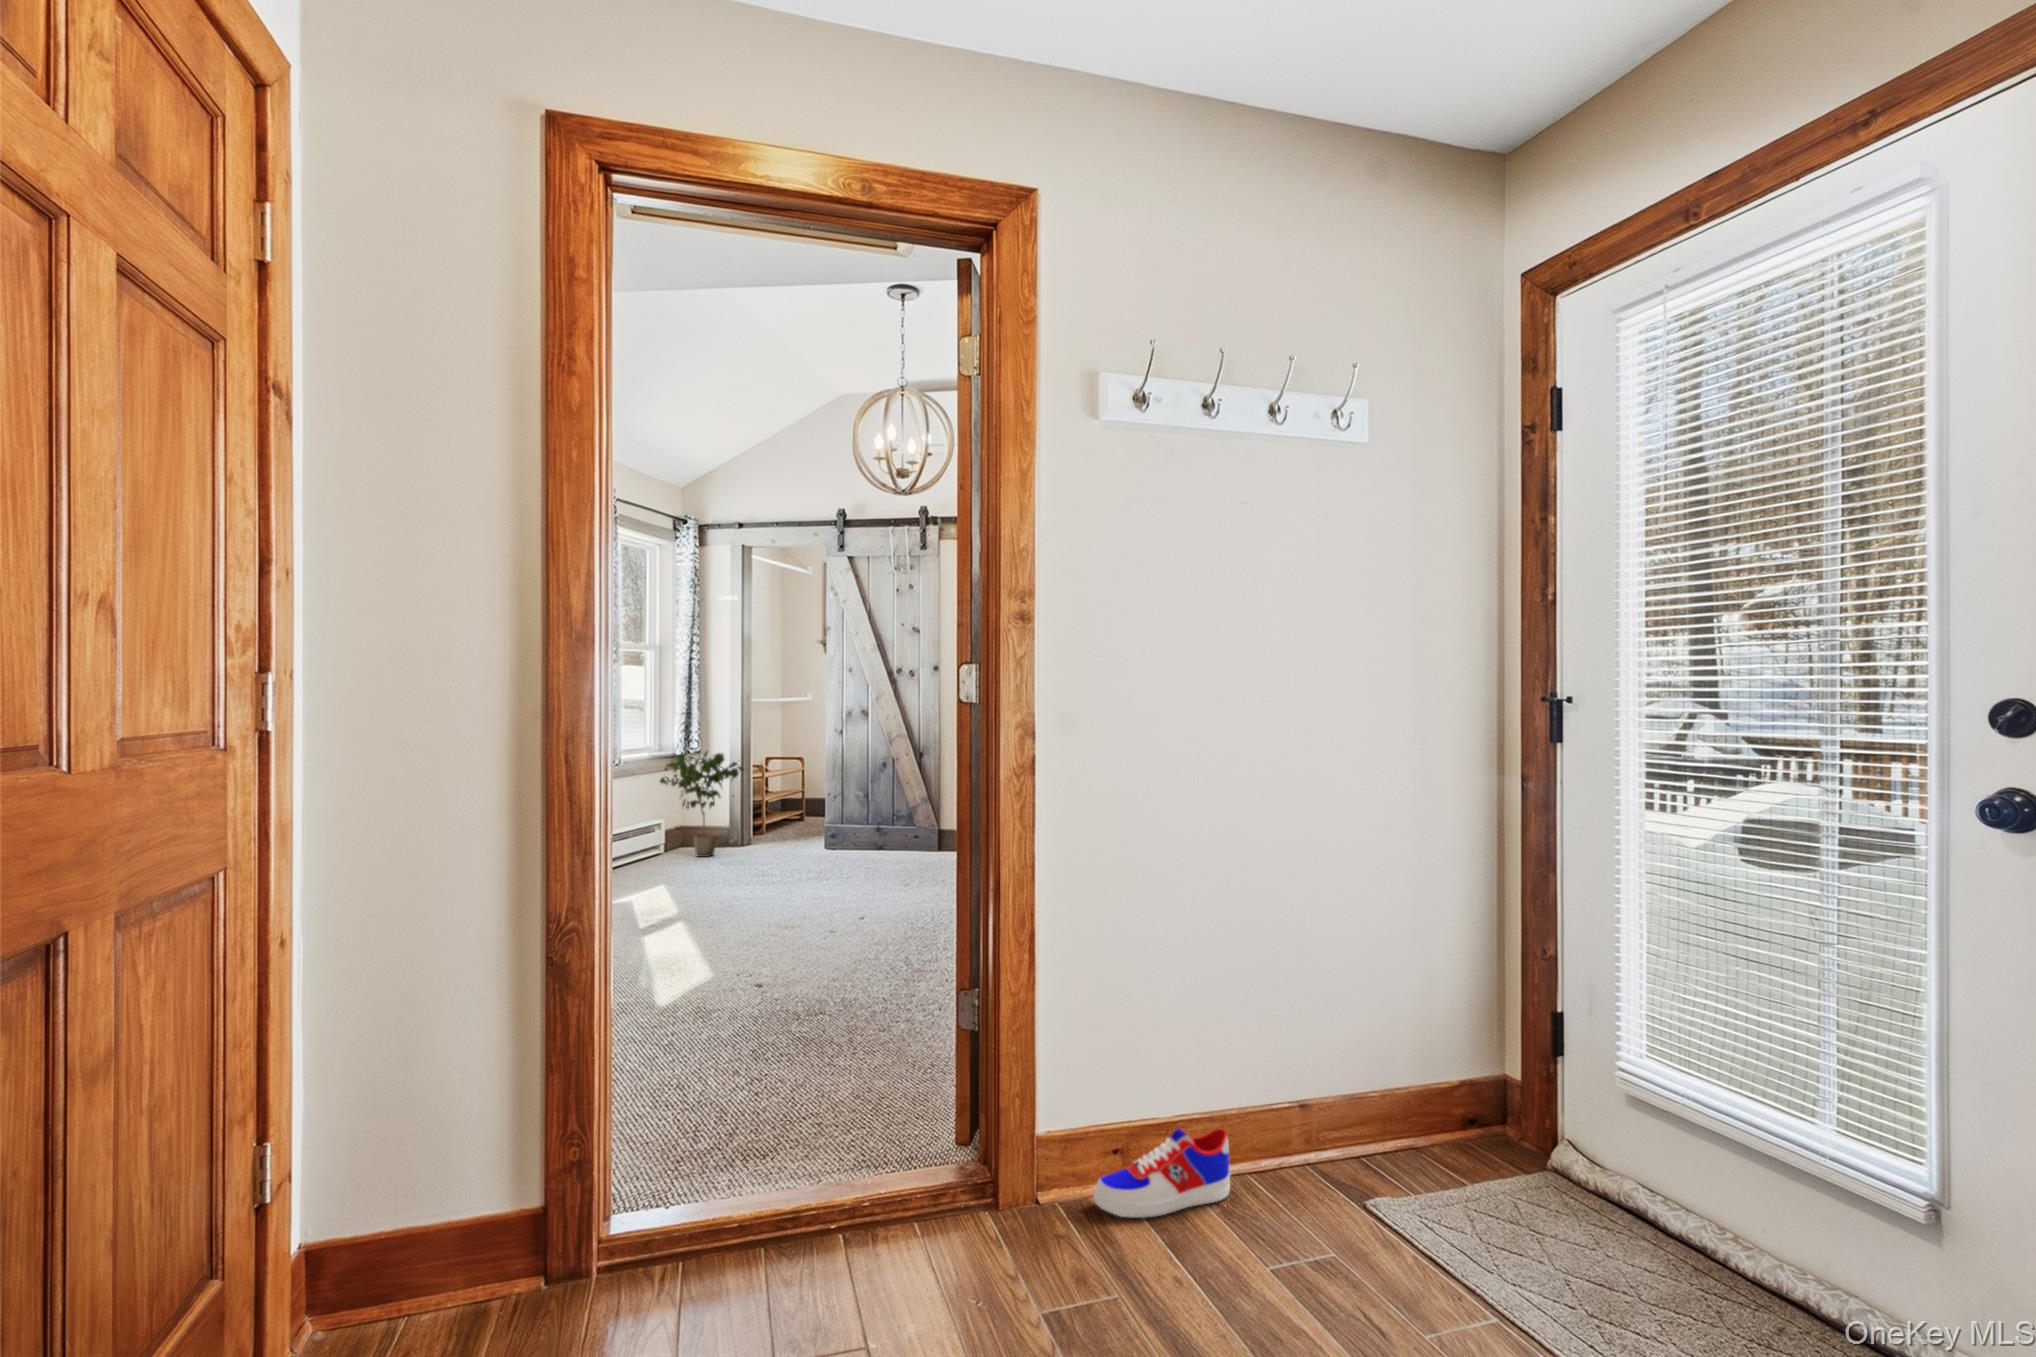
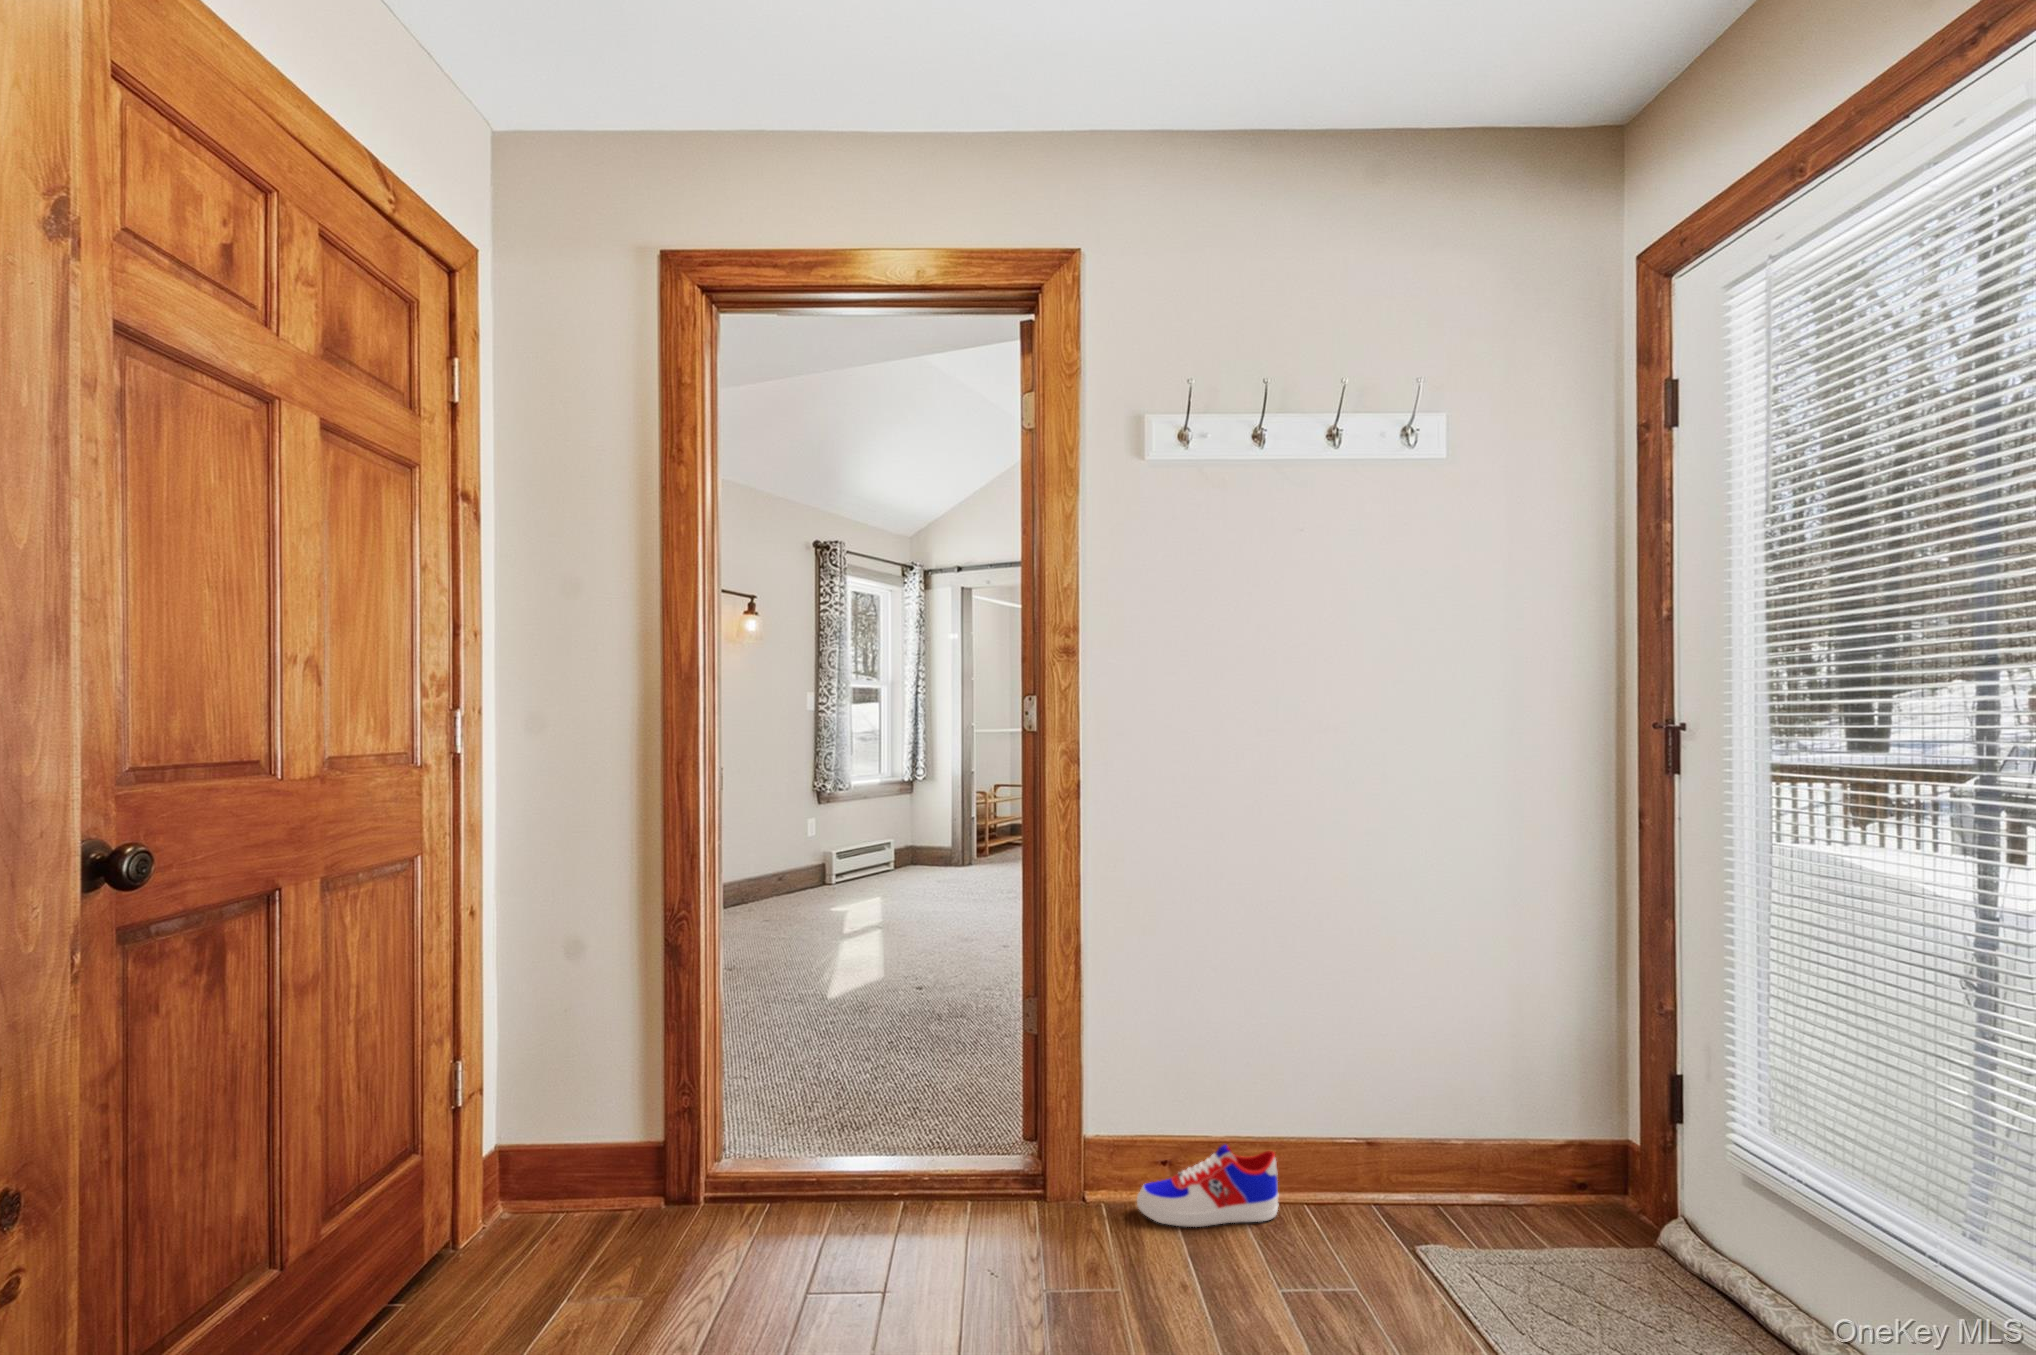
potted plant: present [660,750,744,857] -> none [889,775,963,874]

